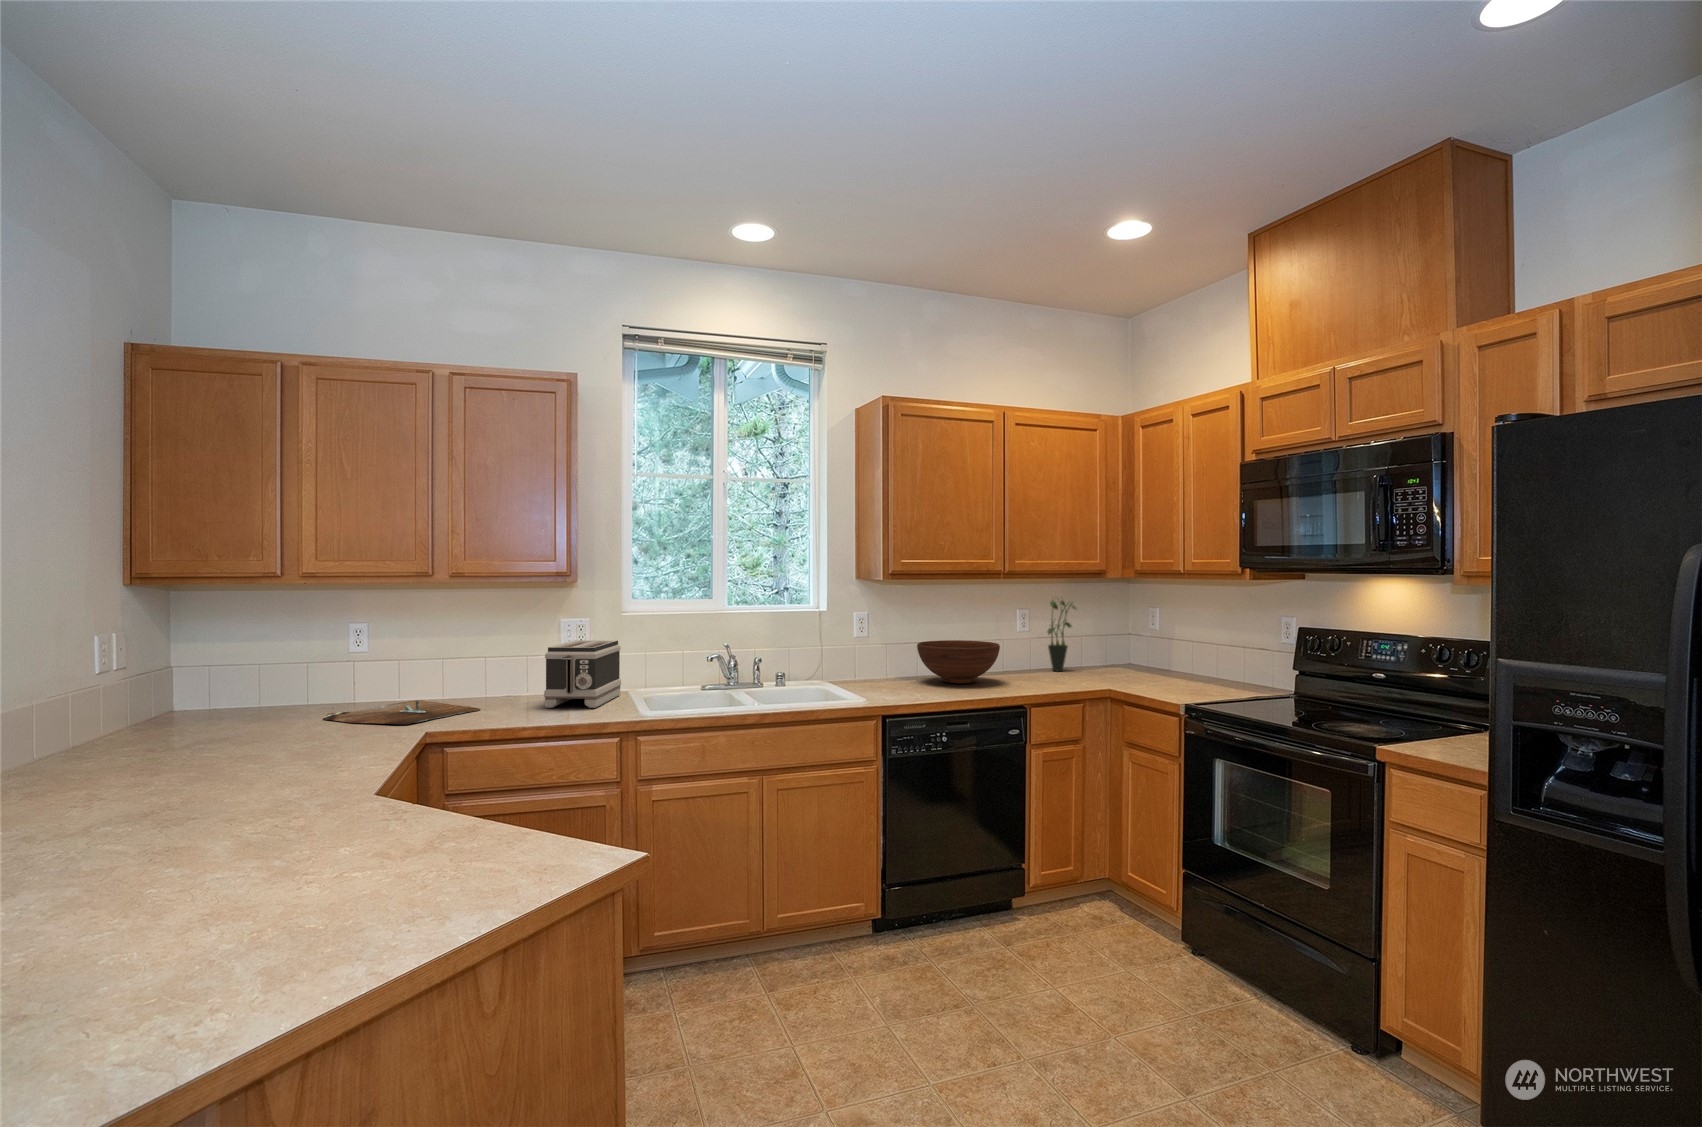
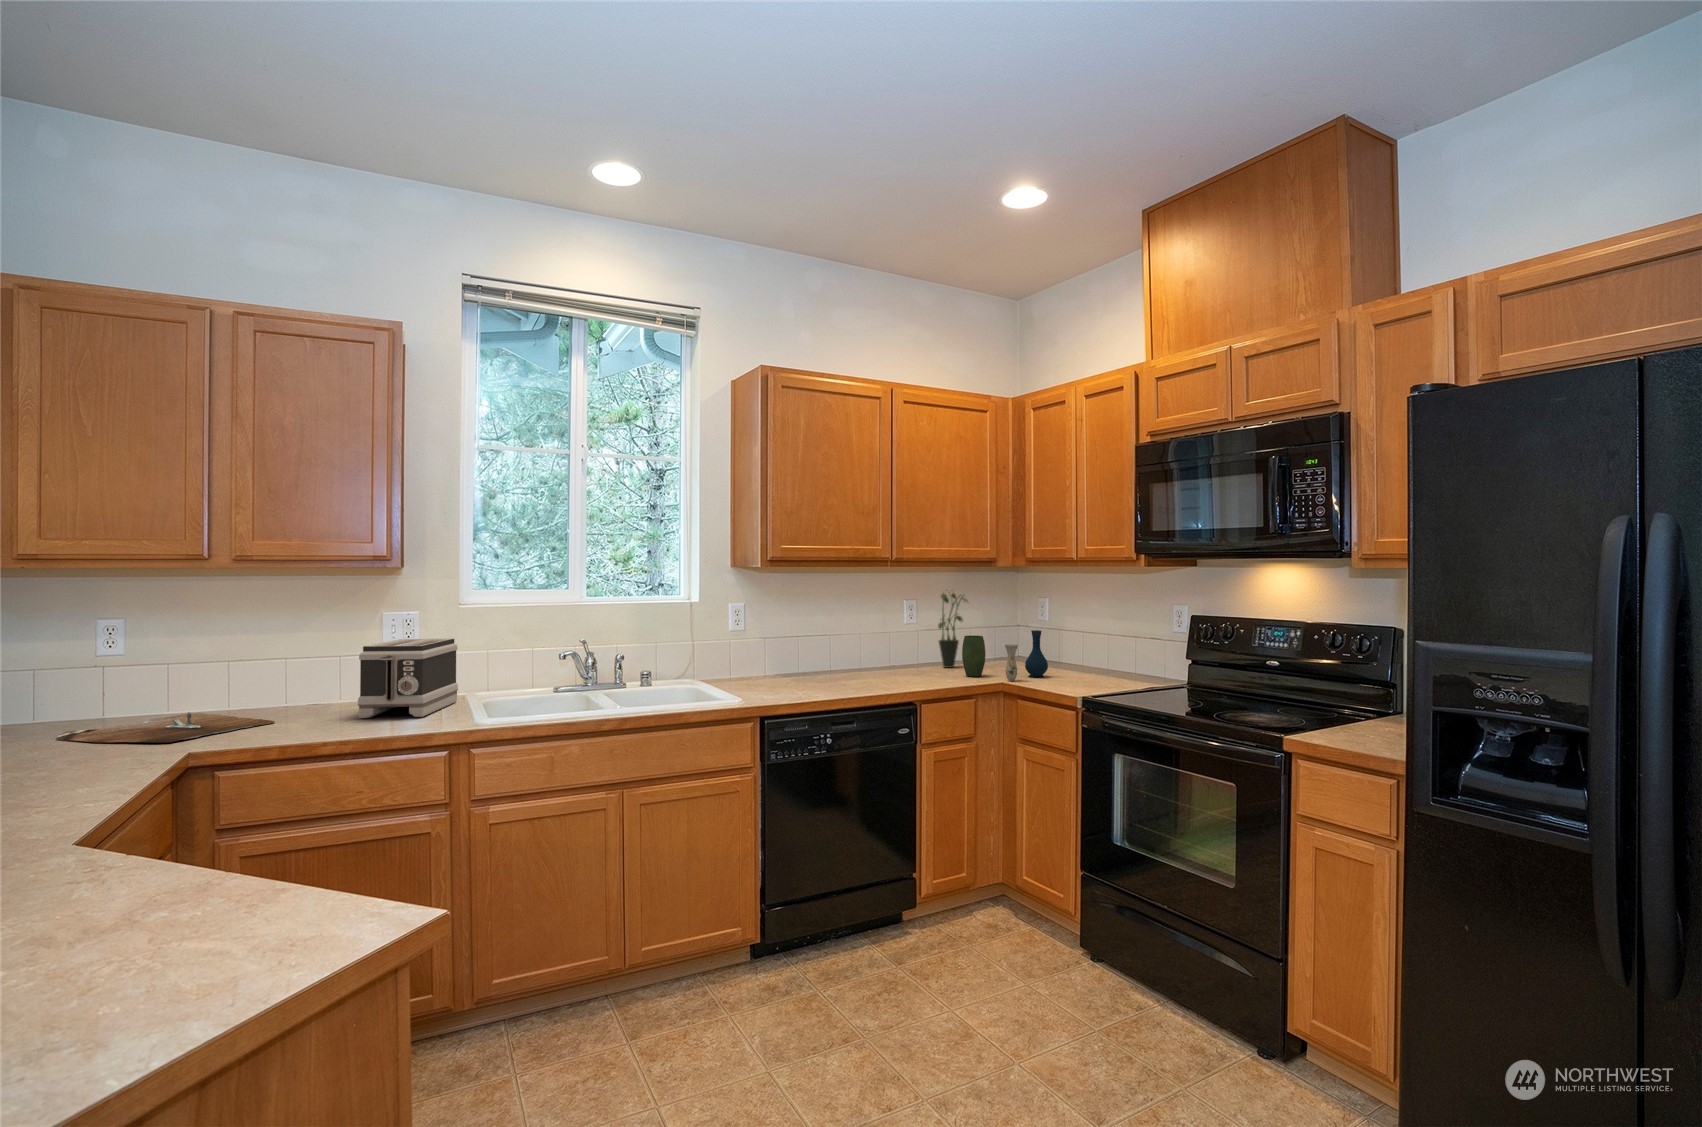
vase: none [1070,638,1155,685] -> present [962,630,1048,680]
fruit bowl: present [917,640,1000,684] -> none [801,636,889,682]

